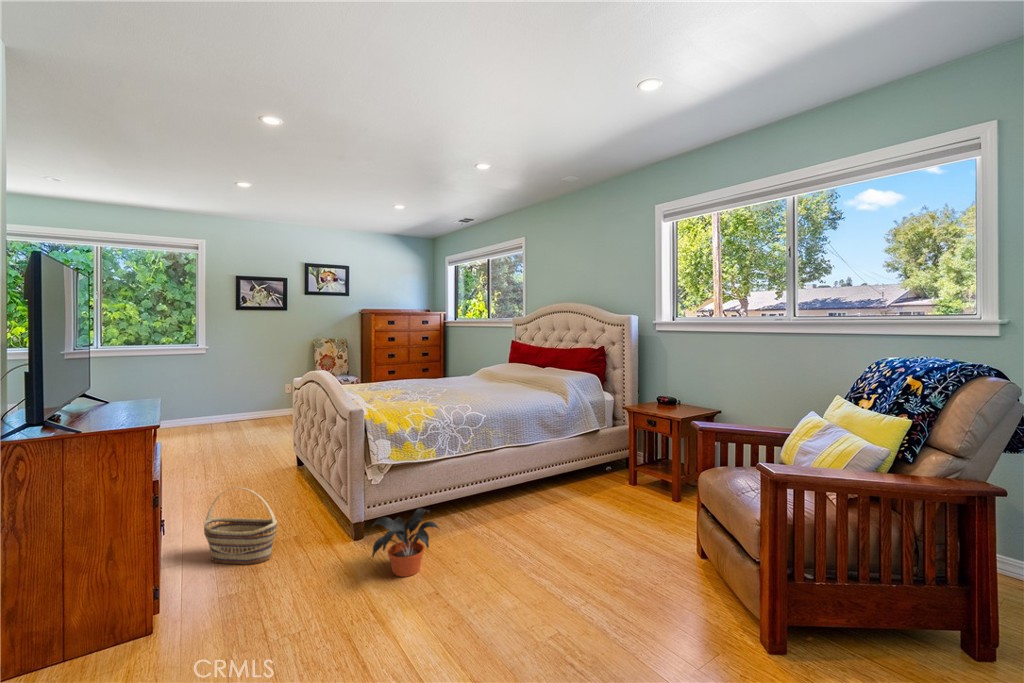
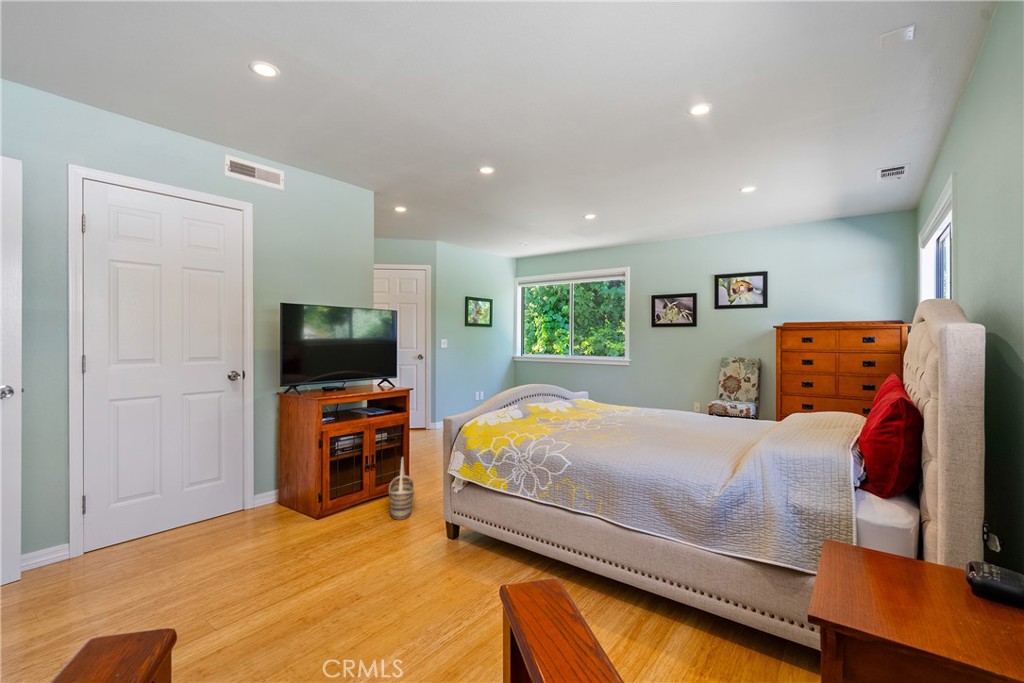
potted plant: present [372,508,439,577] -> none [345,517,422,586]

